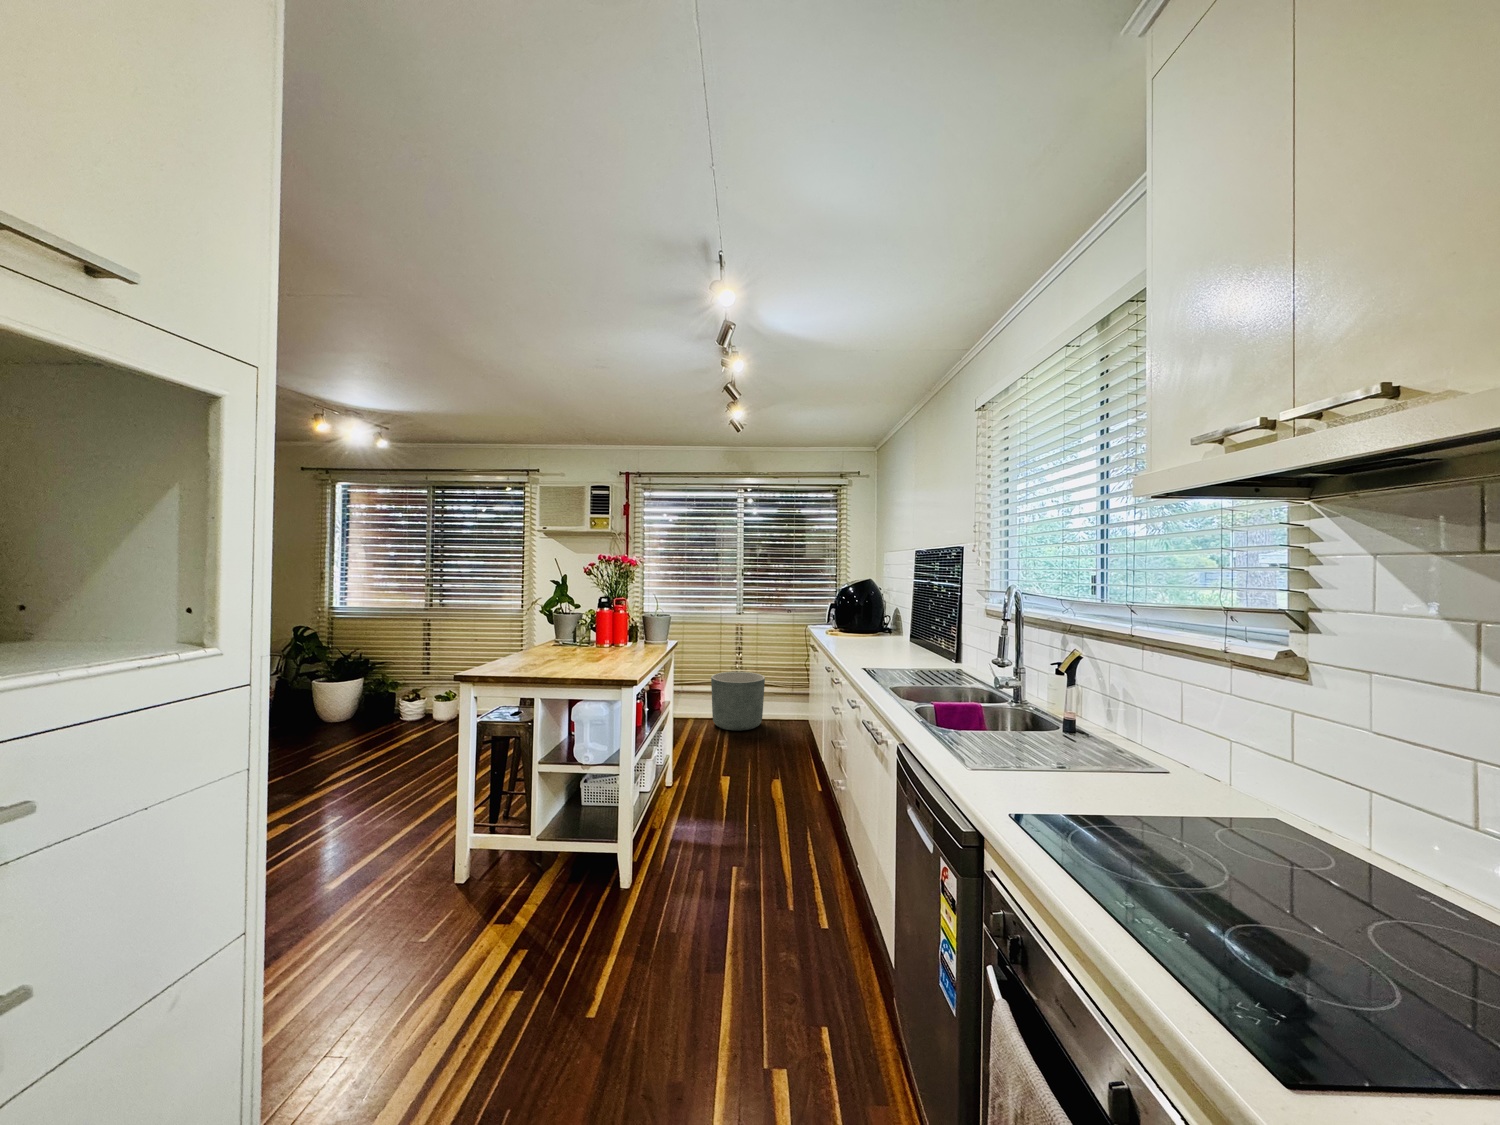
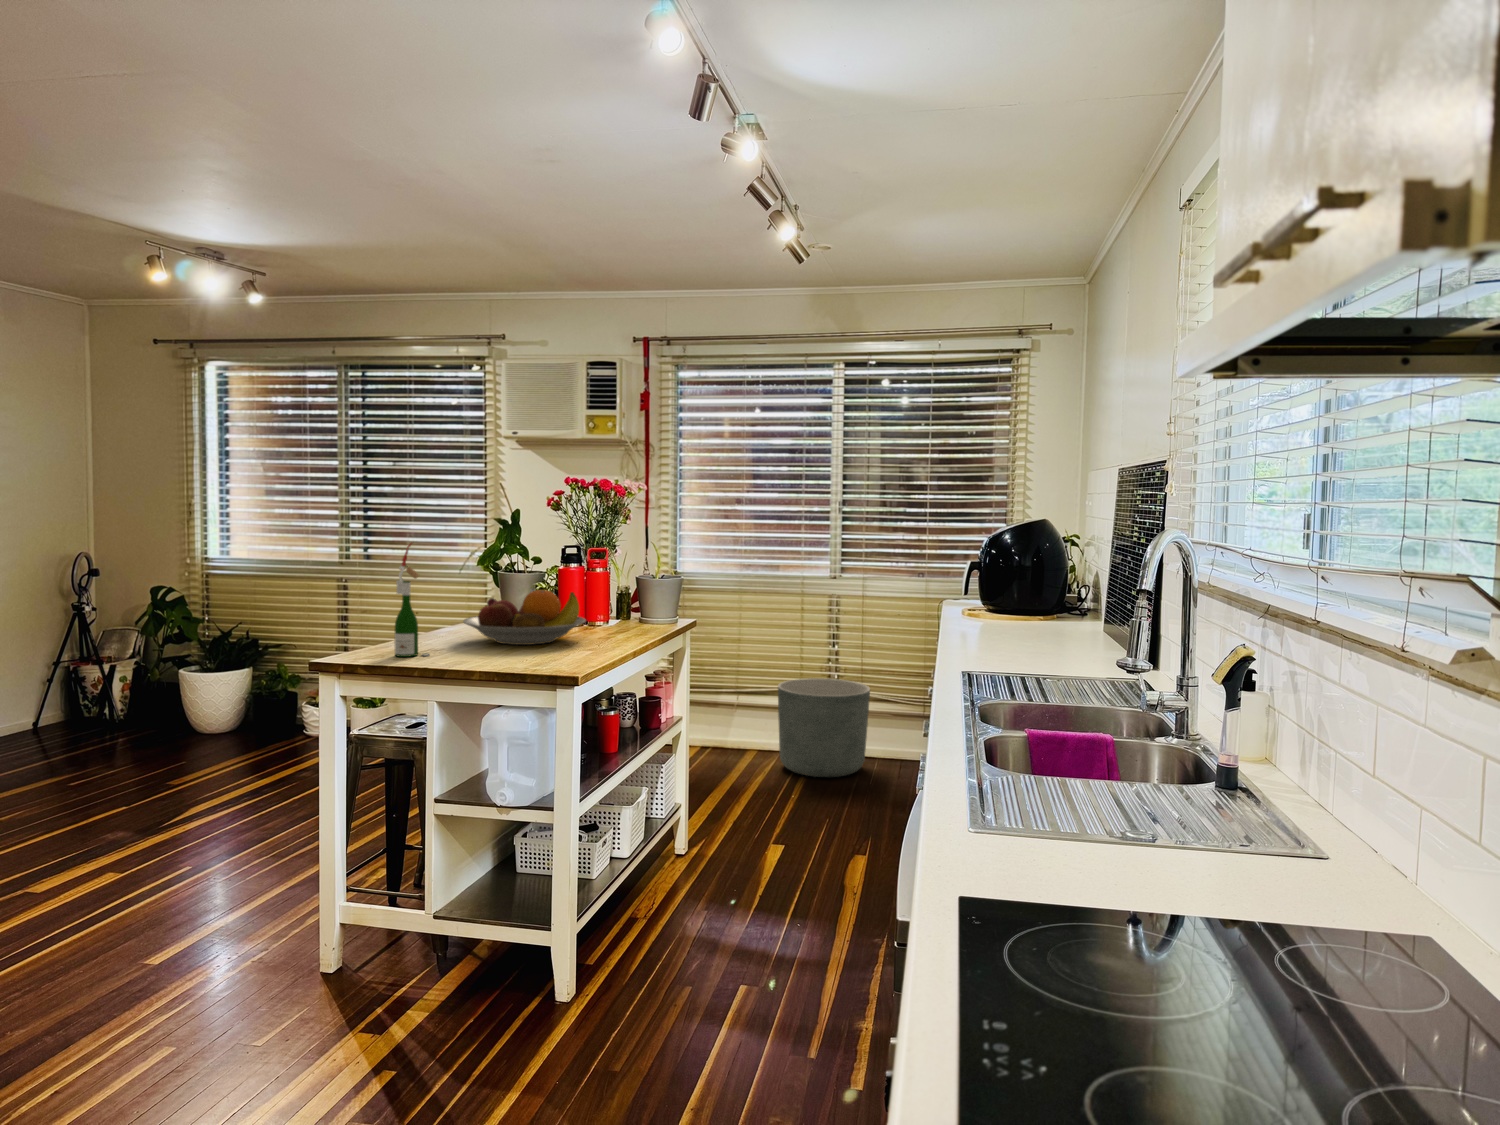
wine bottle: none [510,603,532,675] -> present [395,543,429,657]
fruit bowl: none [547,630,623,663] -> present [463,590,585,645]

